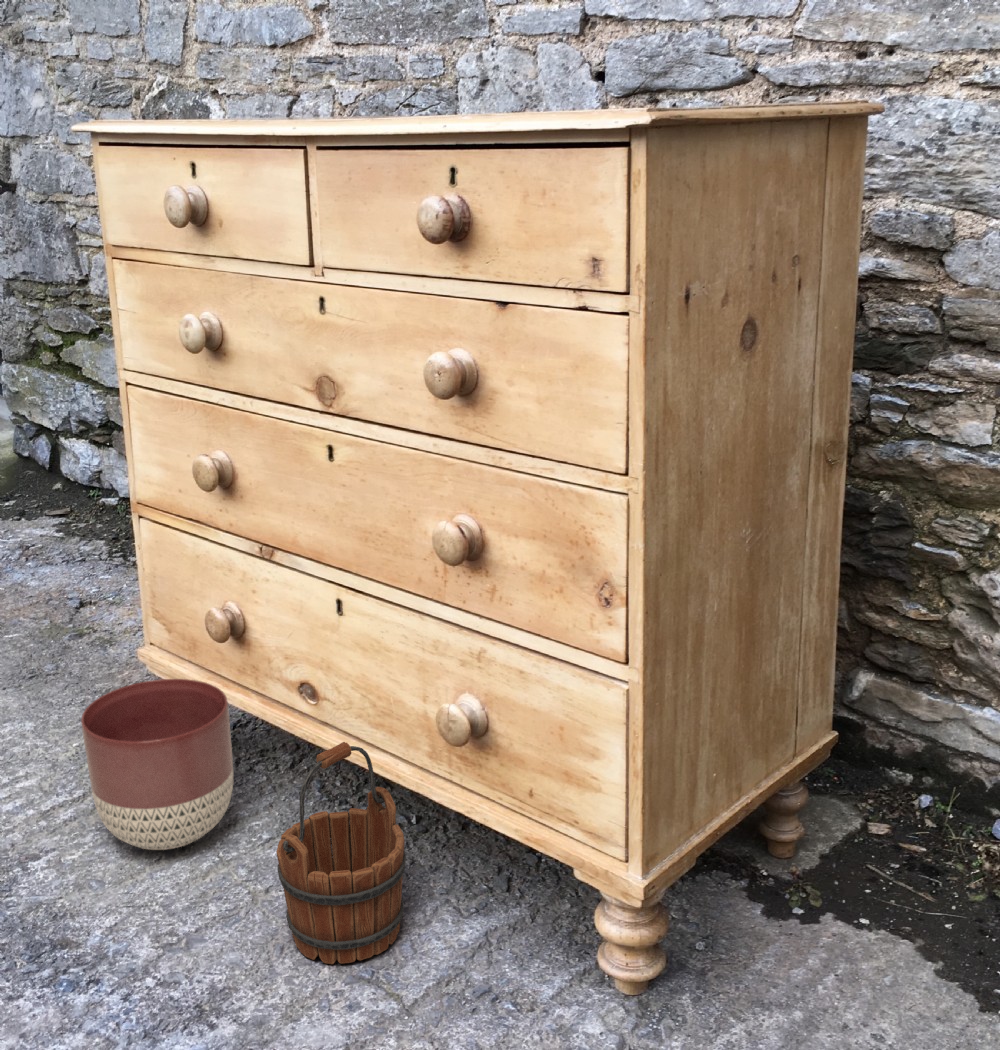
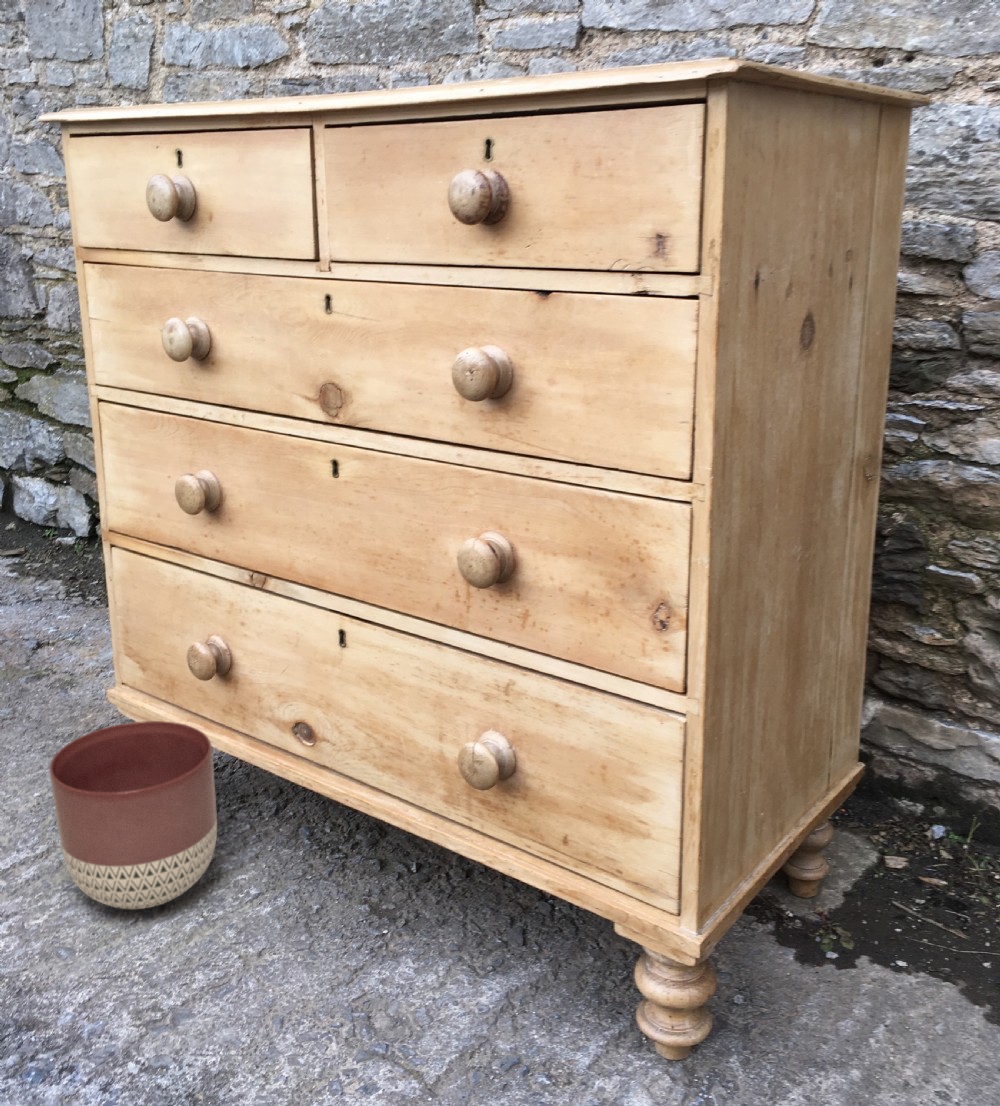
wooden bucket: present [276,742,406,964] -> none [276,790,418,1037]

